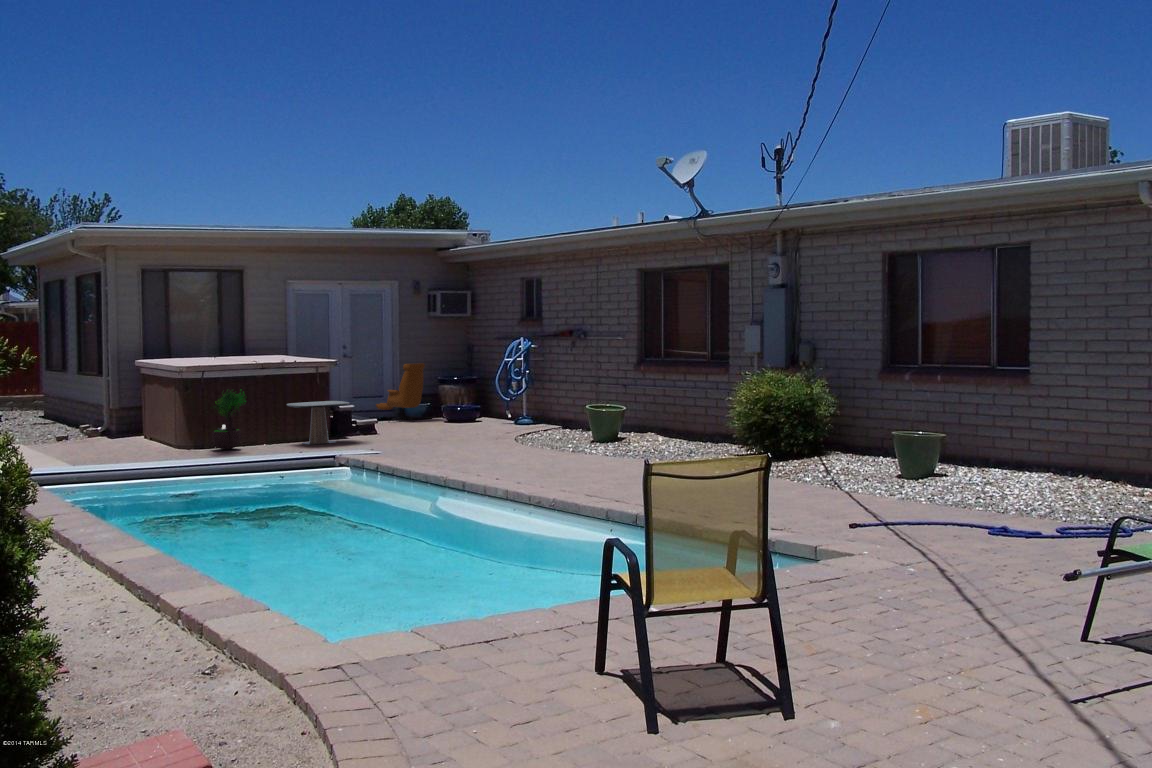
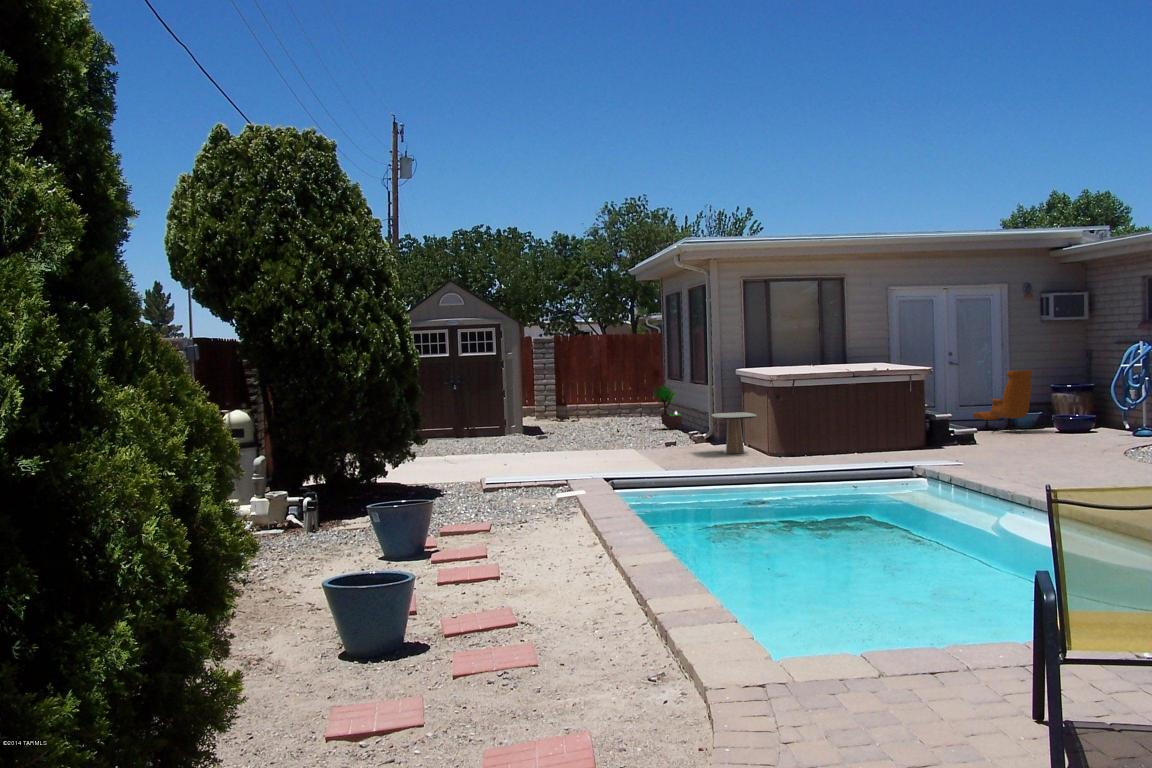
potted tree: present [212,389,246,450] -> present [653,386,683,429]
side table: present [287,401,349,445] -> present [711,412,757,454]

